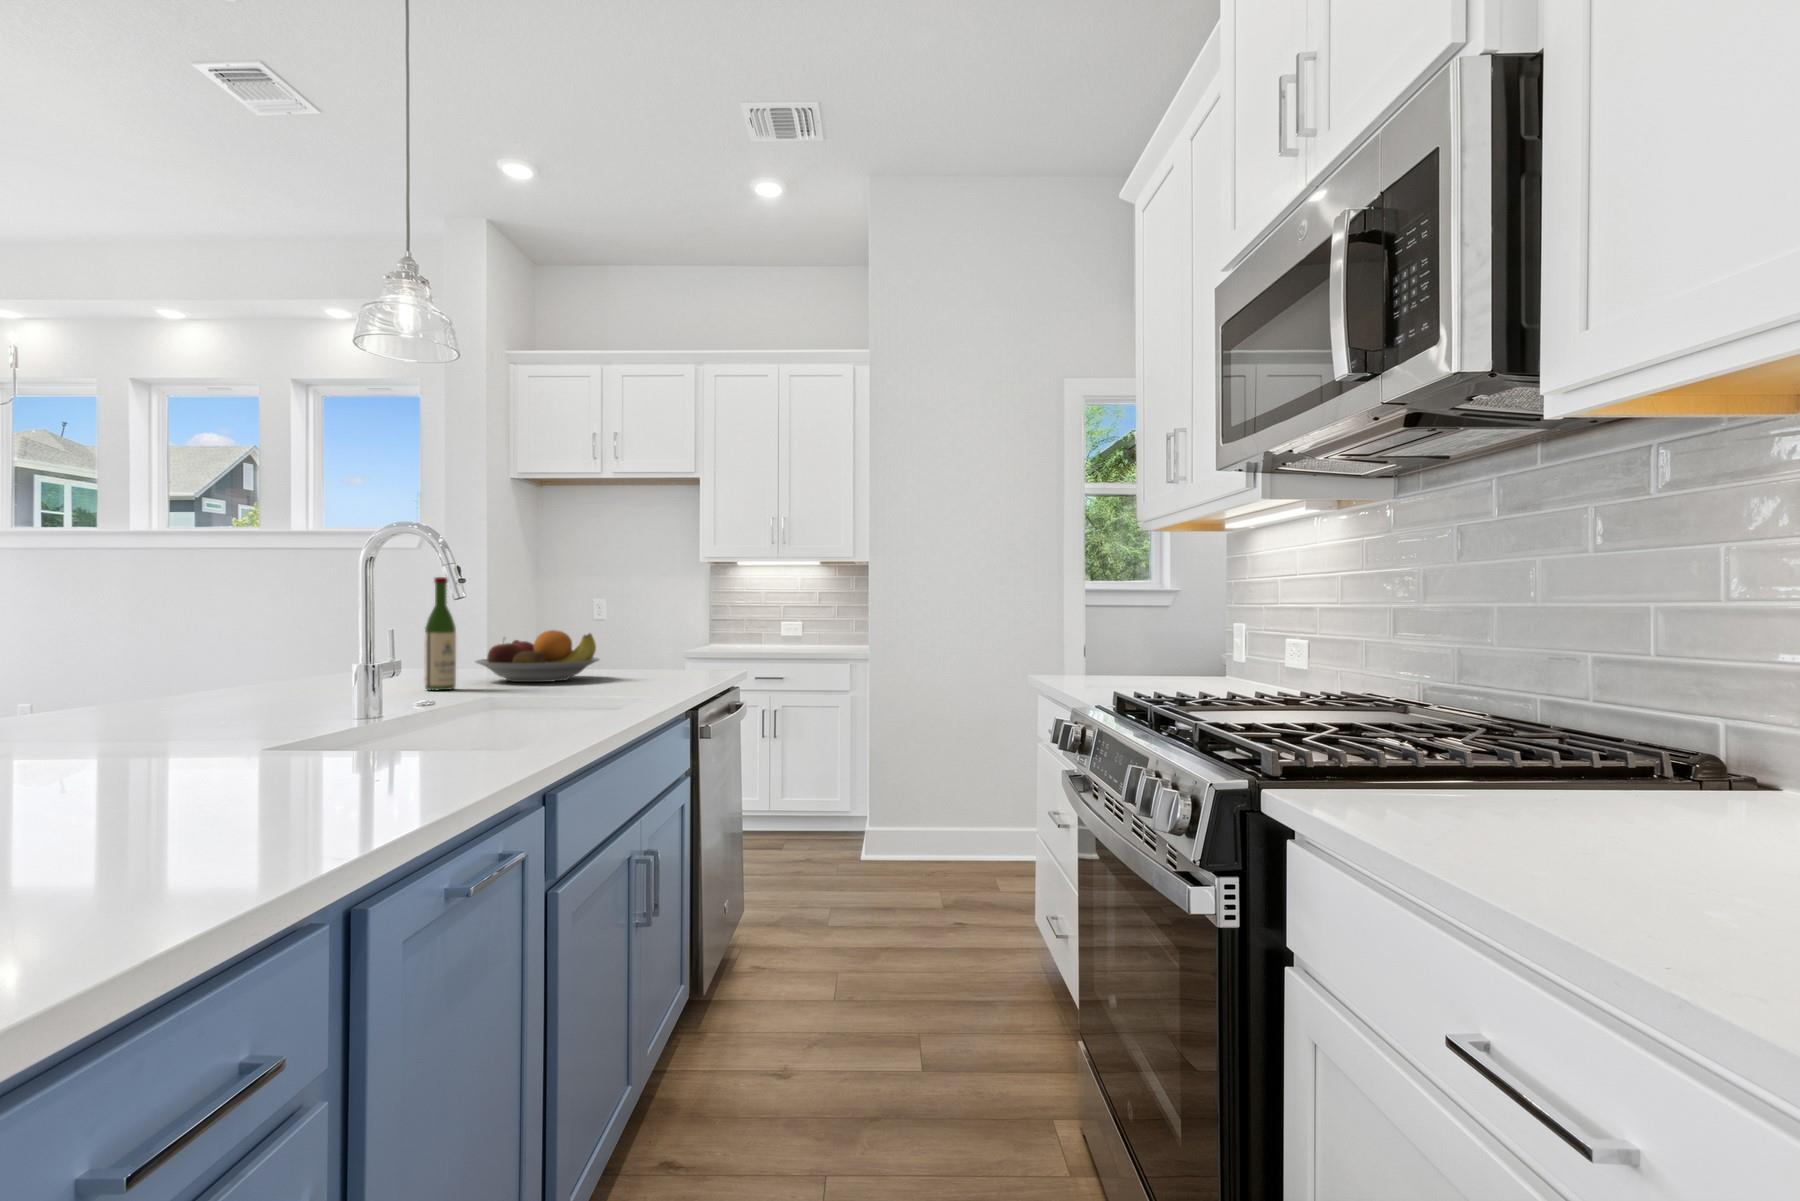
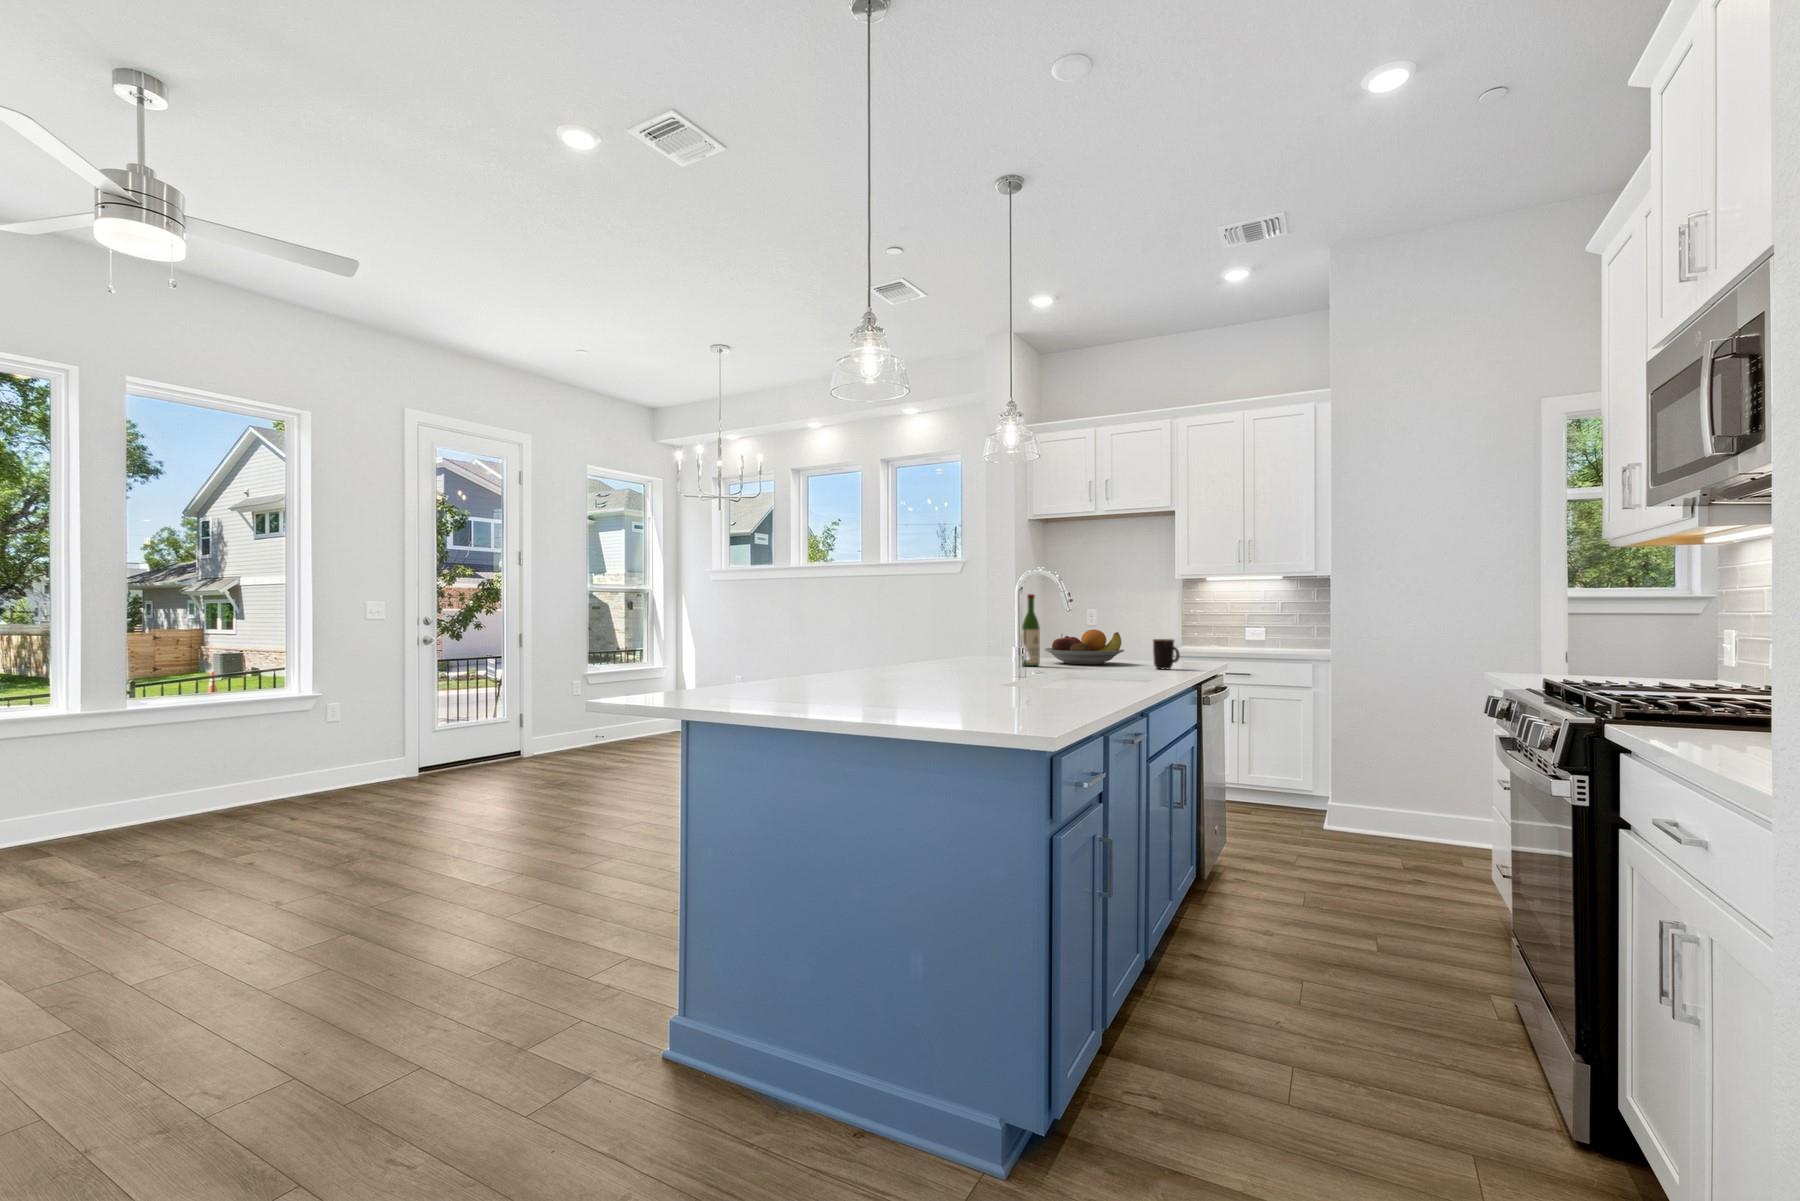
mug: none [632,643,672,687] -> present [1153,639,1180,669]

